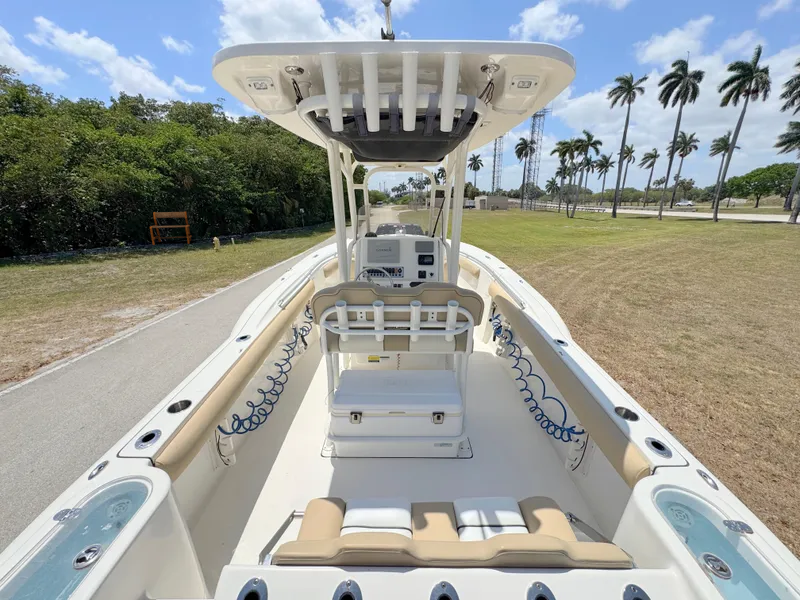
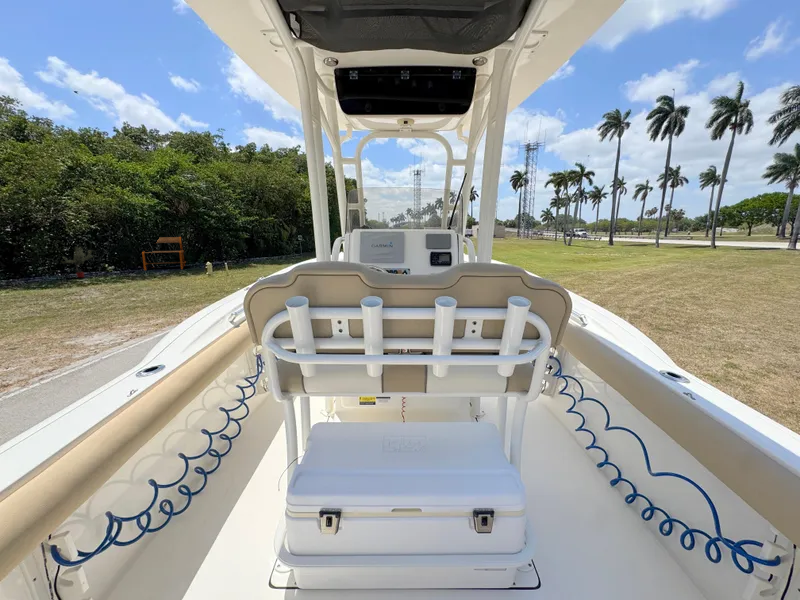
potted tree: none [75,222,105,253] -> present [62,248,91,278]

